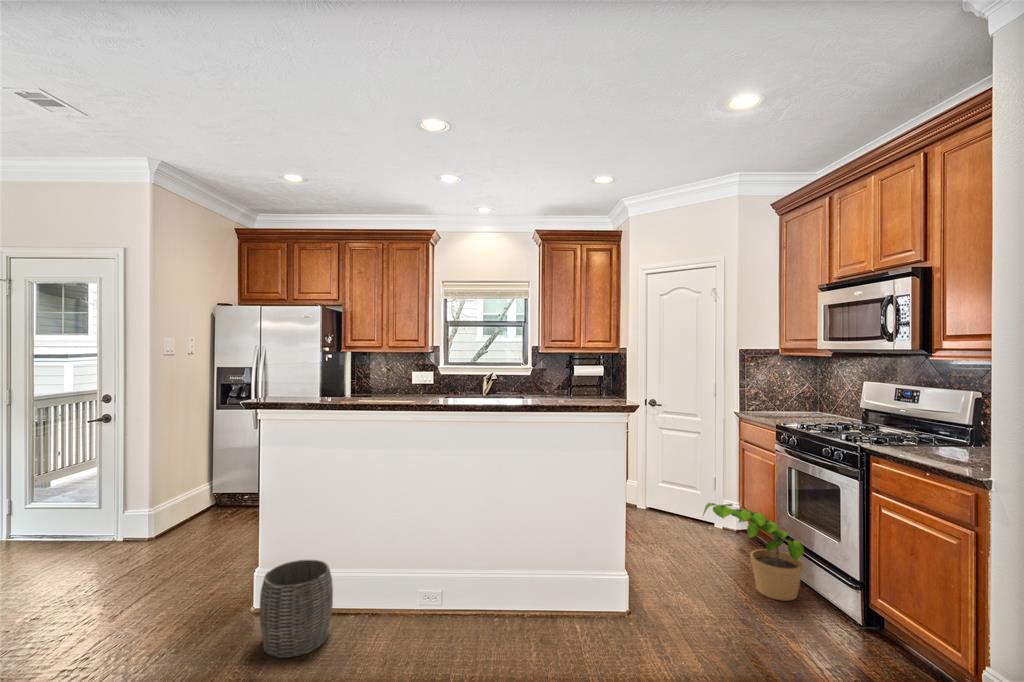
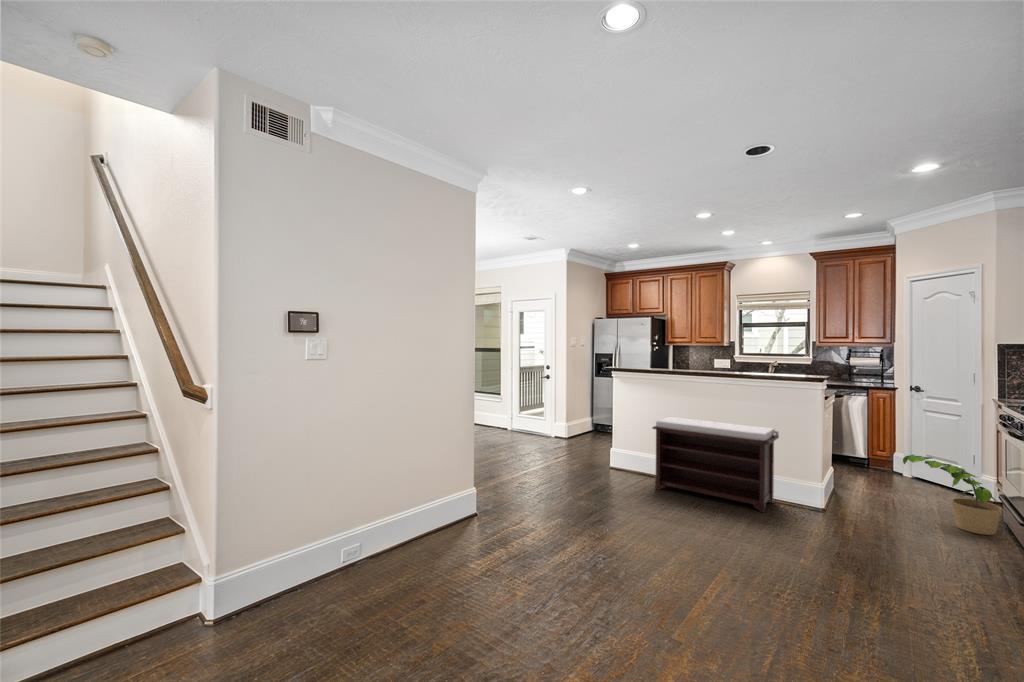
bench: none [350,496,576,666] -> present [653,417,779,512]
woven basket: present [259,560,333,658] -> none [615,443,647,481]

